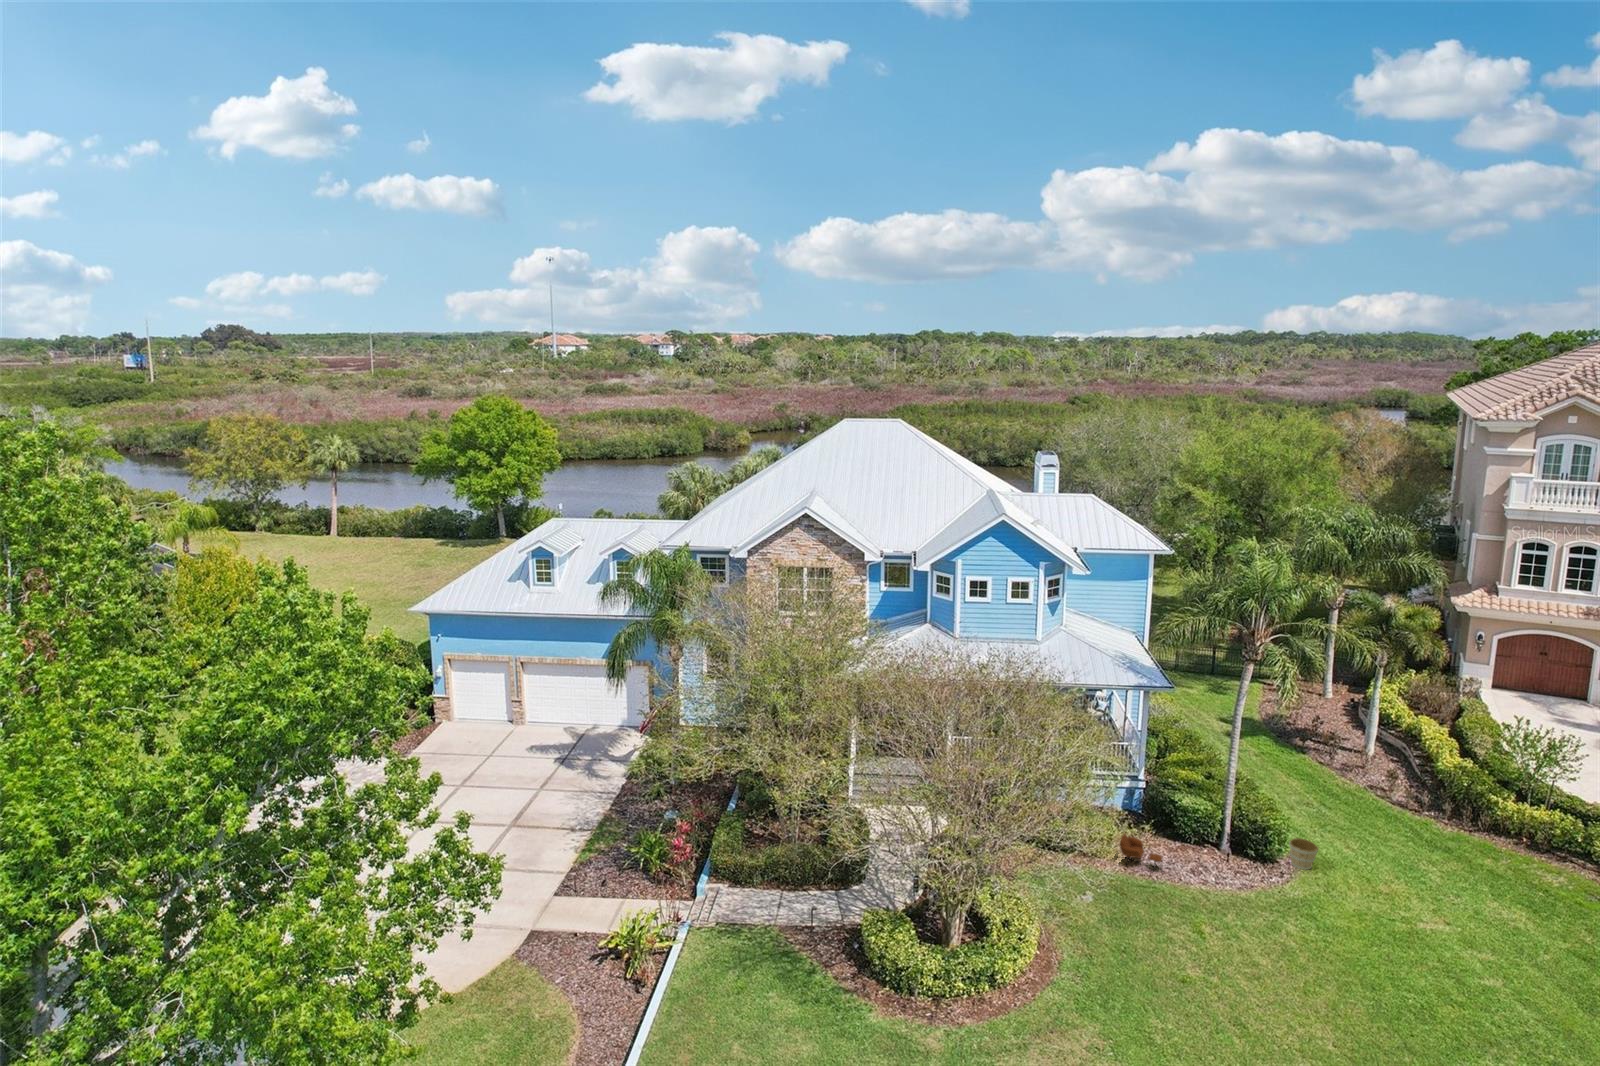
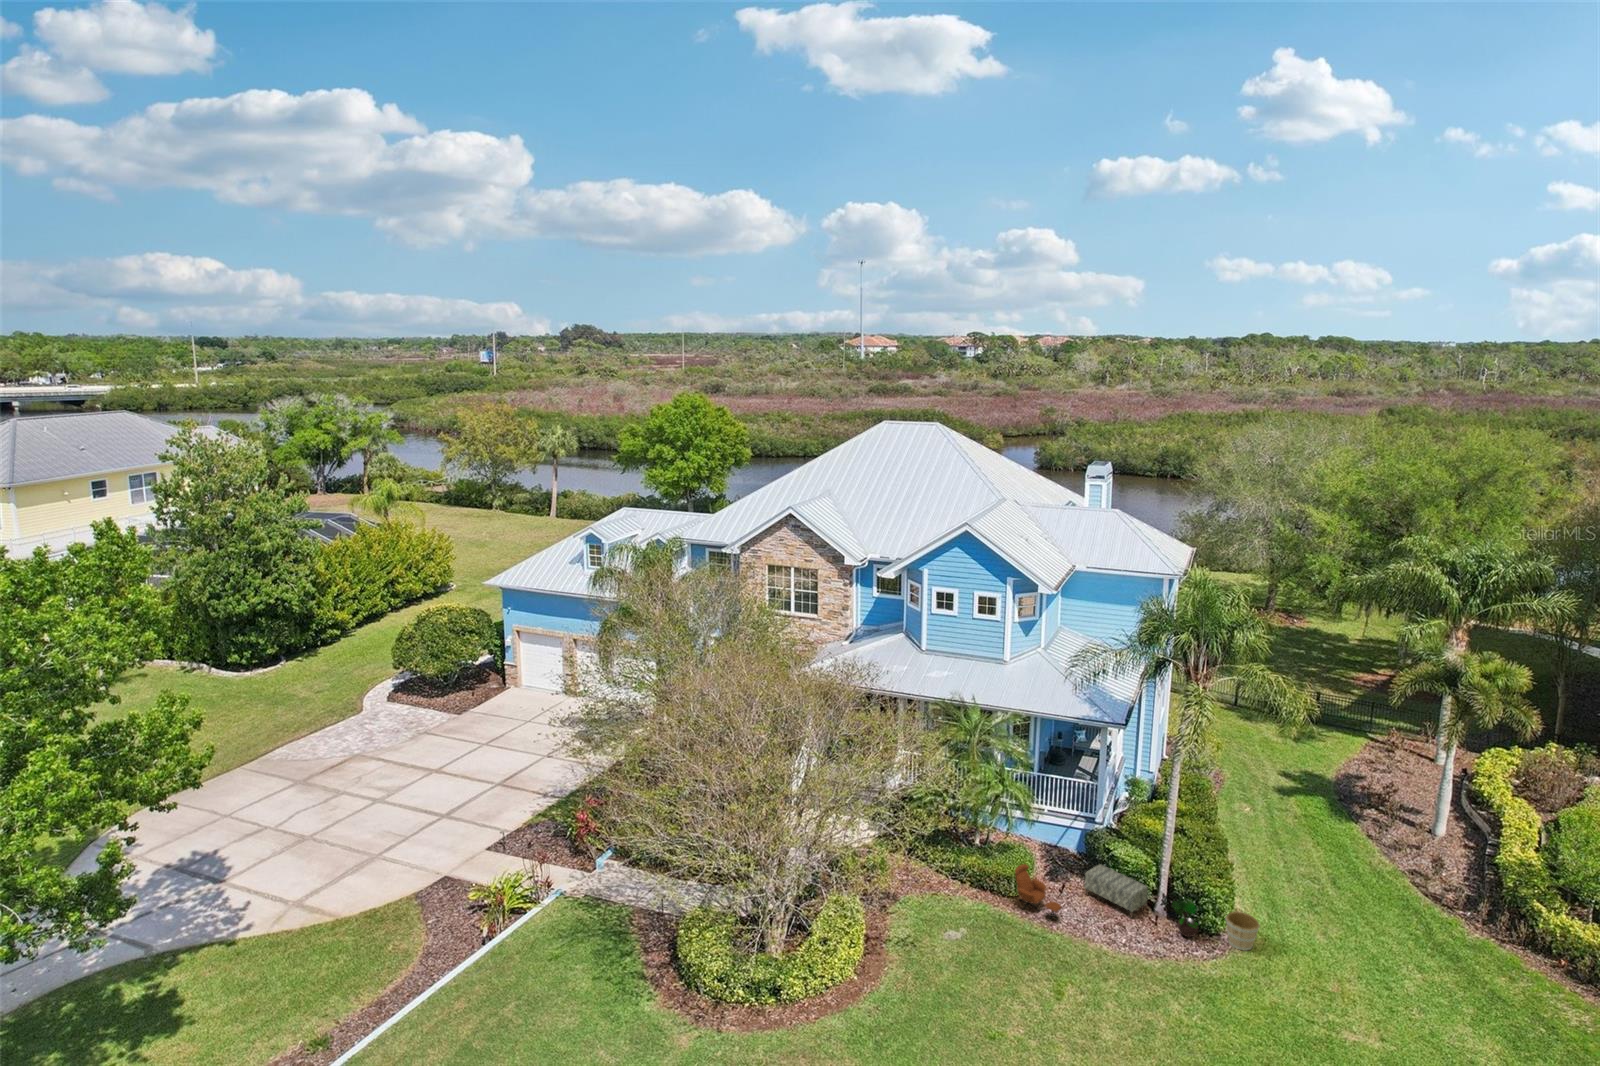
bench: none [1164,816,1220,858] -> present [1084,864,1148,918]
potted tree: none [1249,829,1275,866] -> present [1174,898,1198,937]

